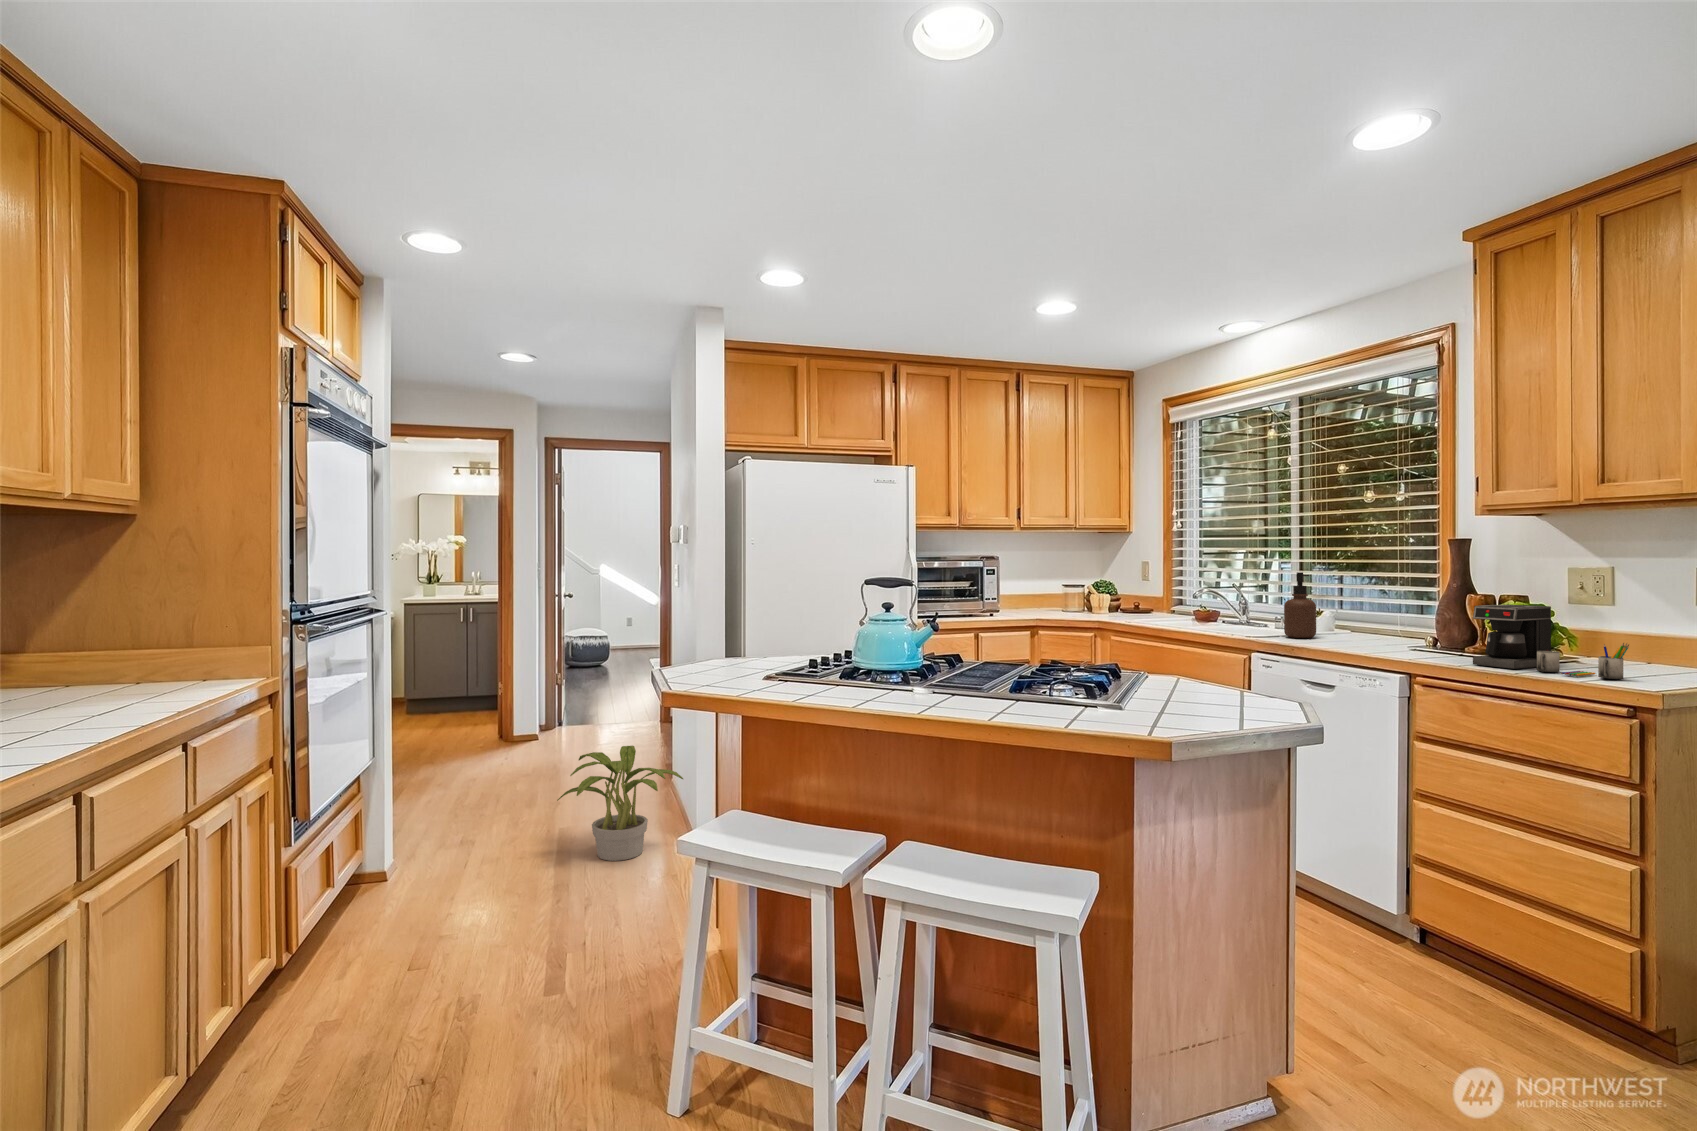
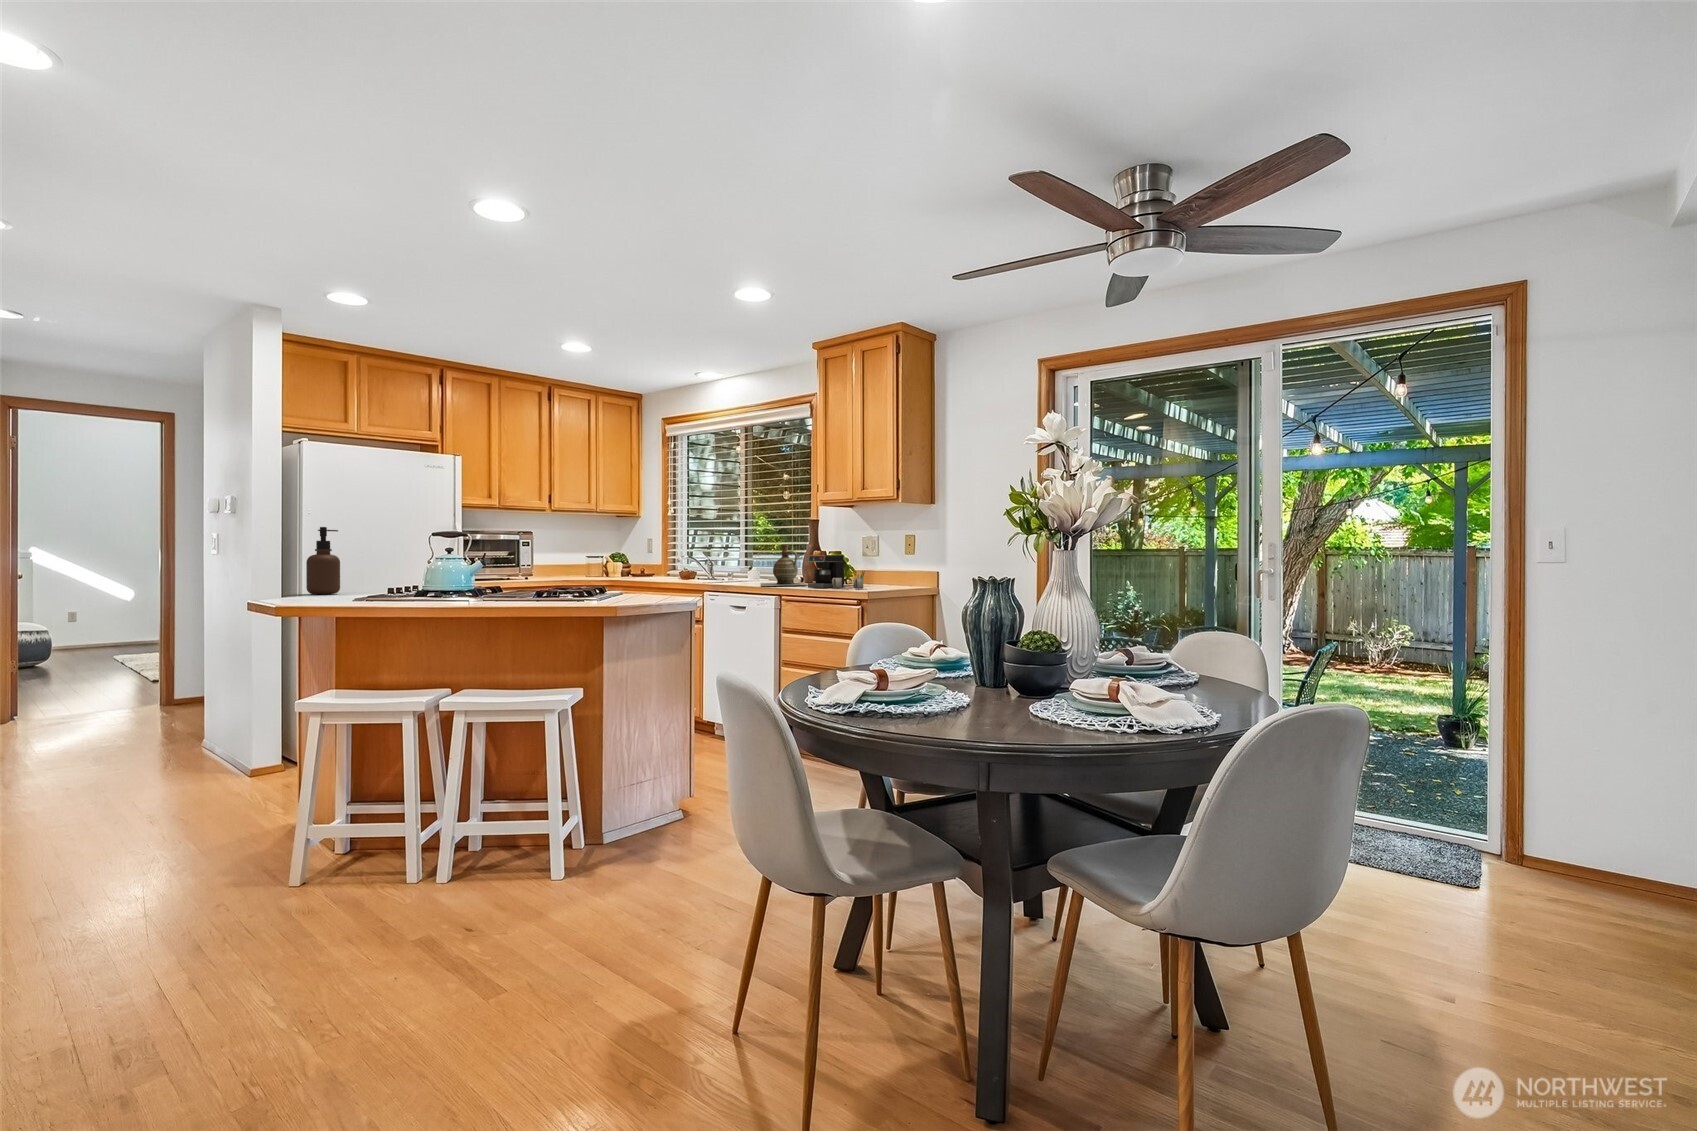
soap dispenser: present [1284,572,1316,638] -> present [306,527,340,594]
ceramic jug: none [1354,582,1458,655] -> present [761,544,806,586]
potted plant: present [557,746,683,861] -> none [116,688,250,784]

